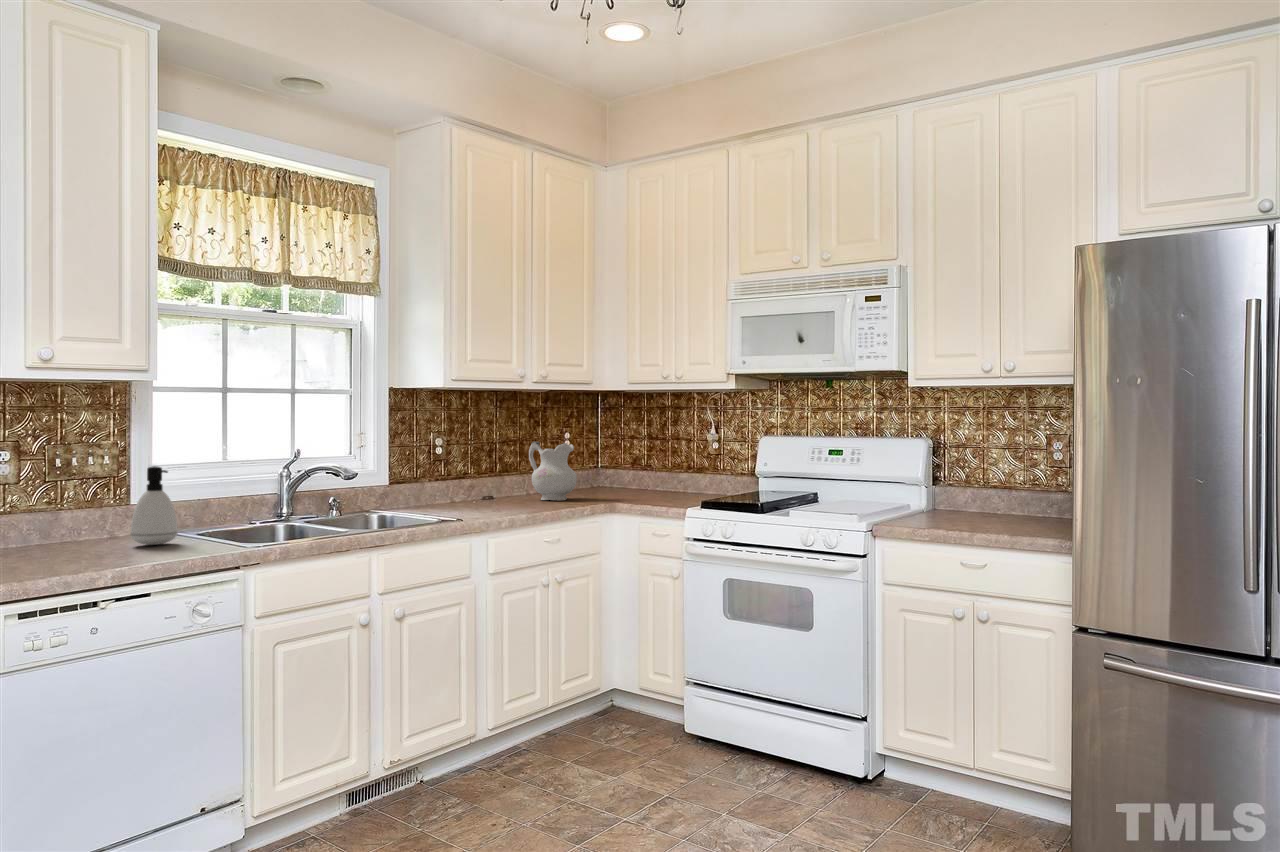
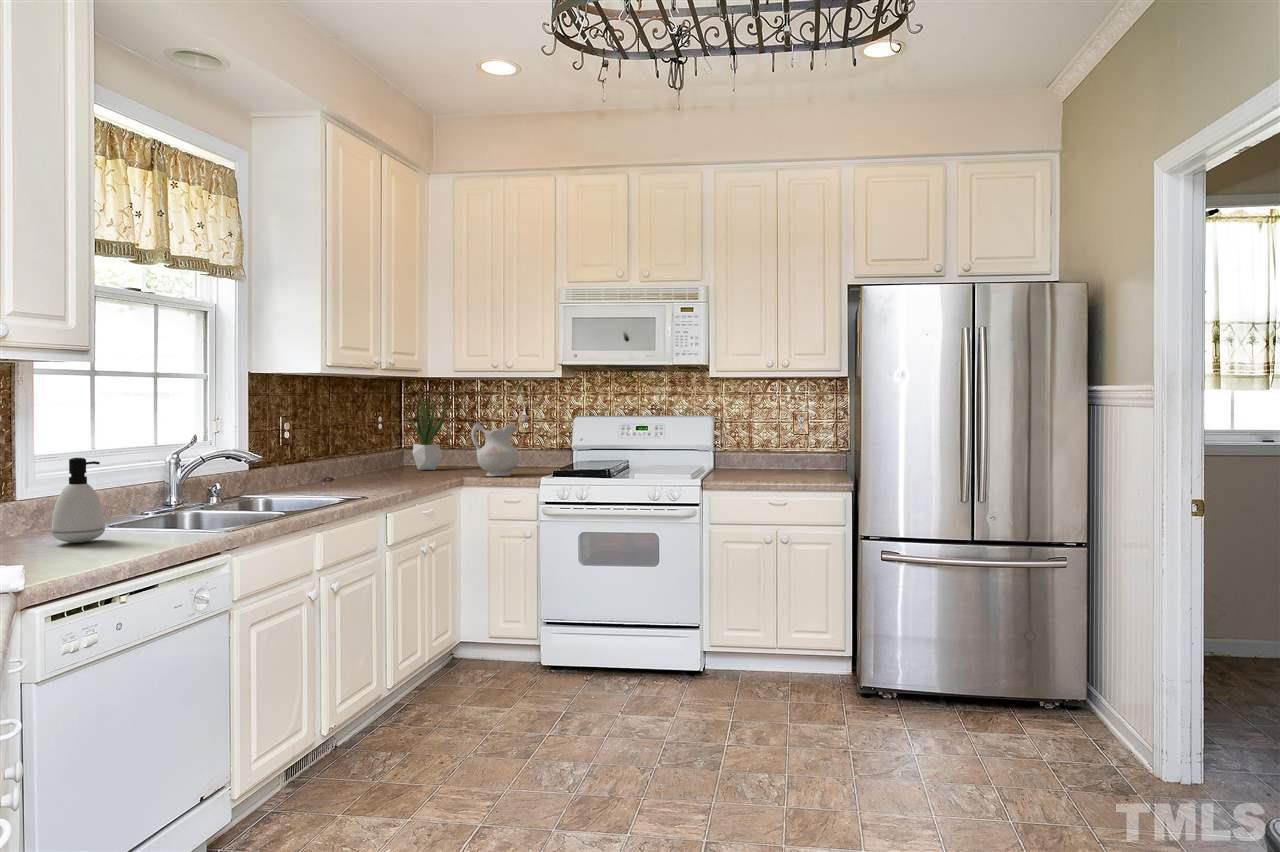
potted plant: none [589,406,627,491] -> present [411,392,446,470]
ceramic pitcher: present [529,441,577,501] -> present [471,422,519,476]

